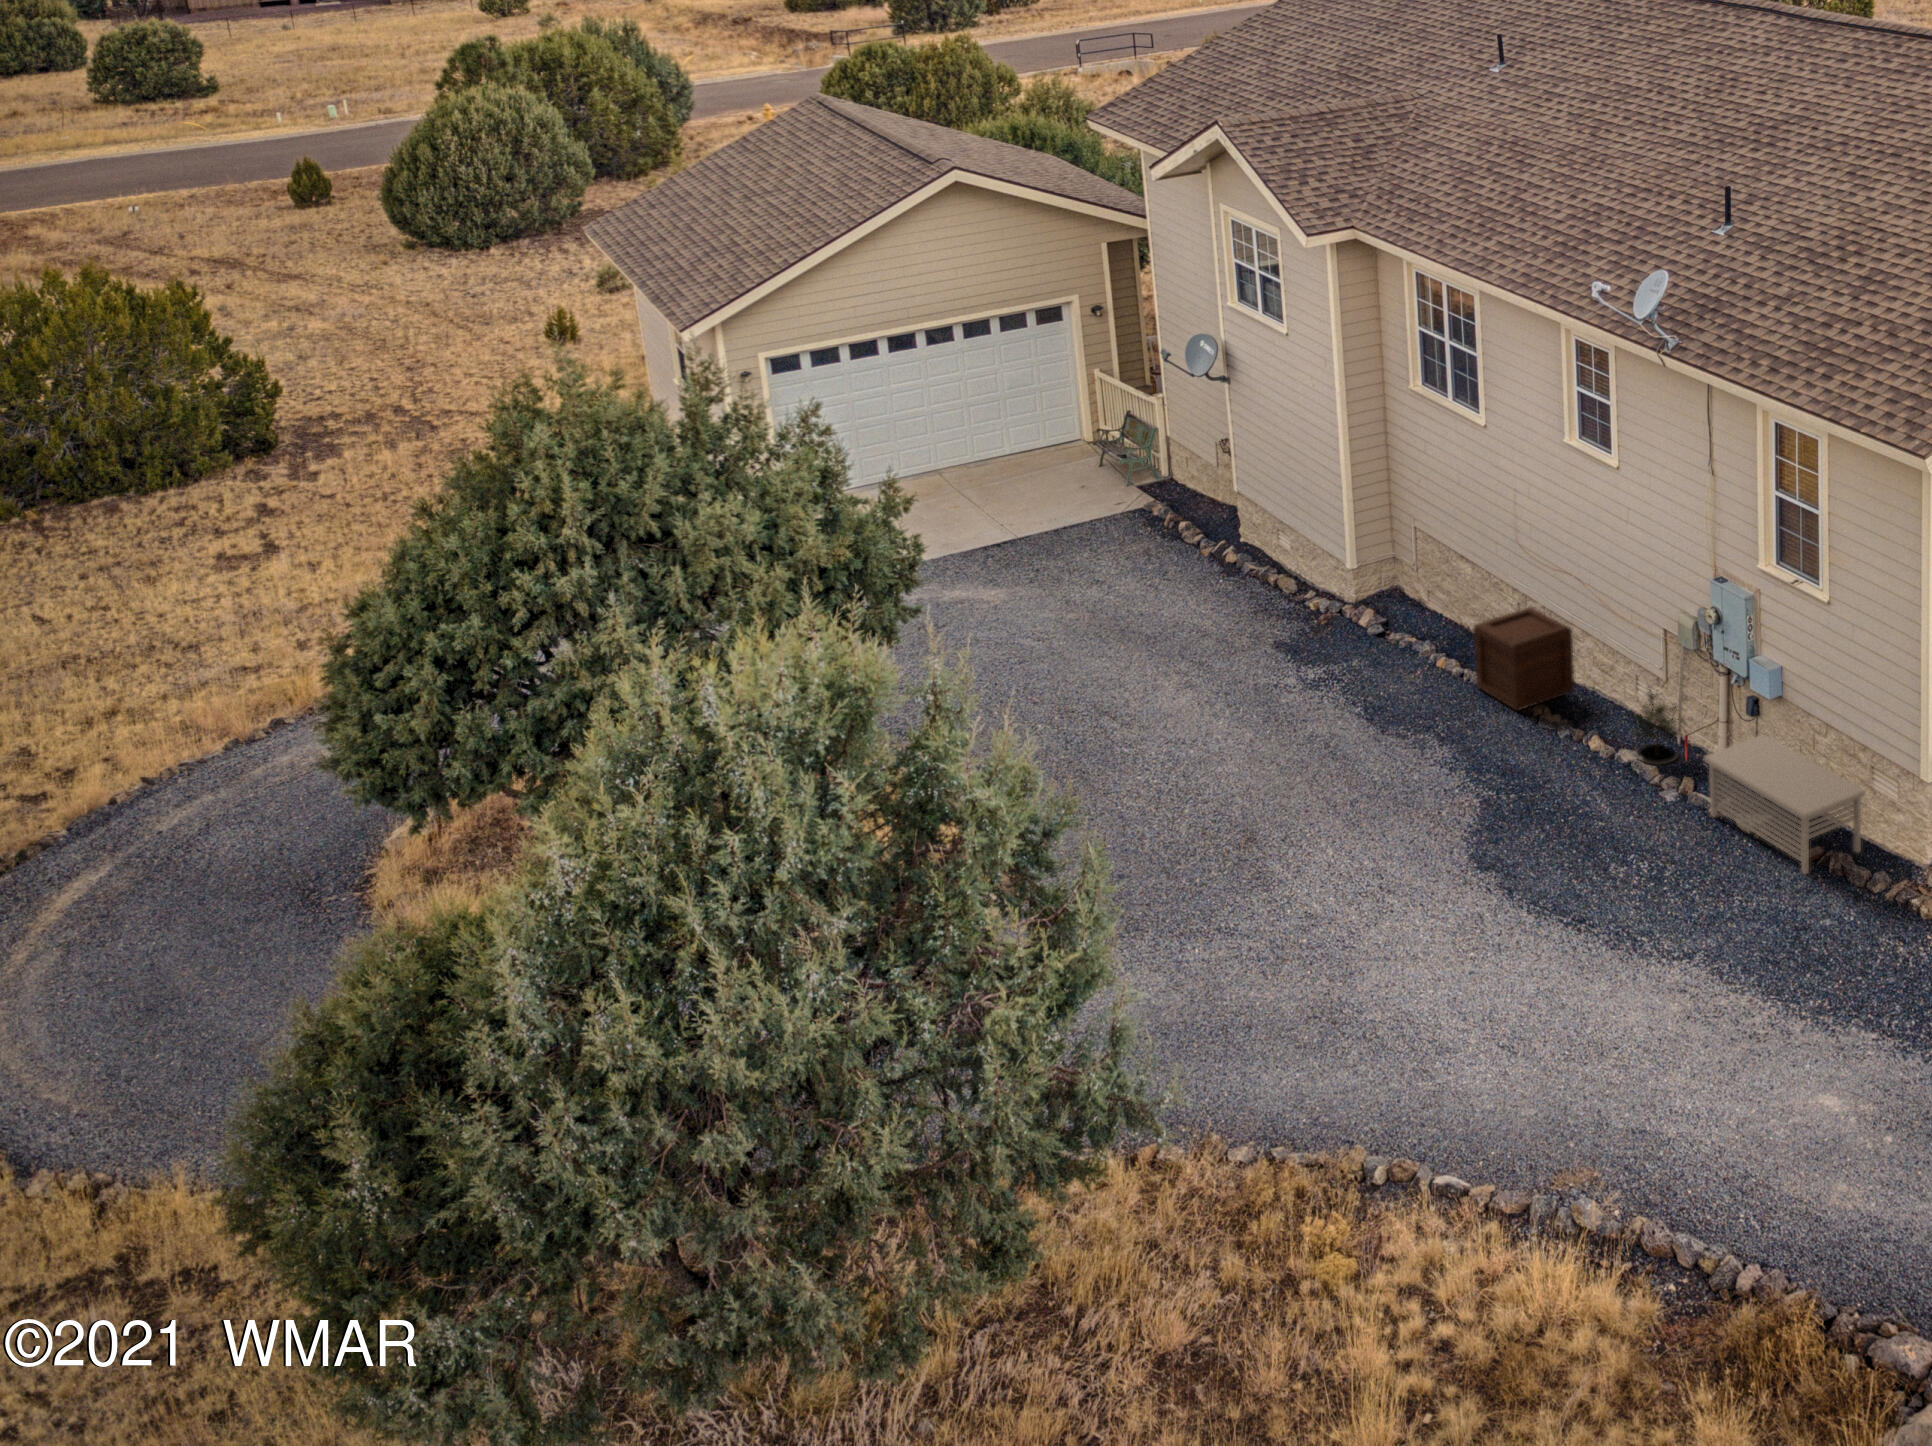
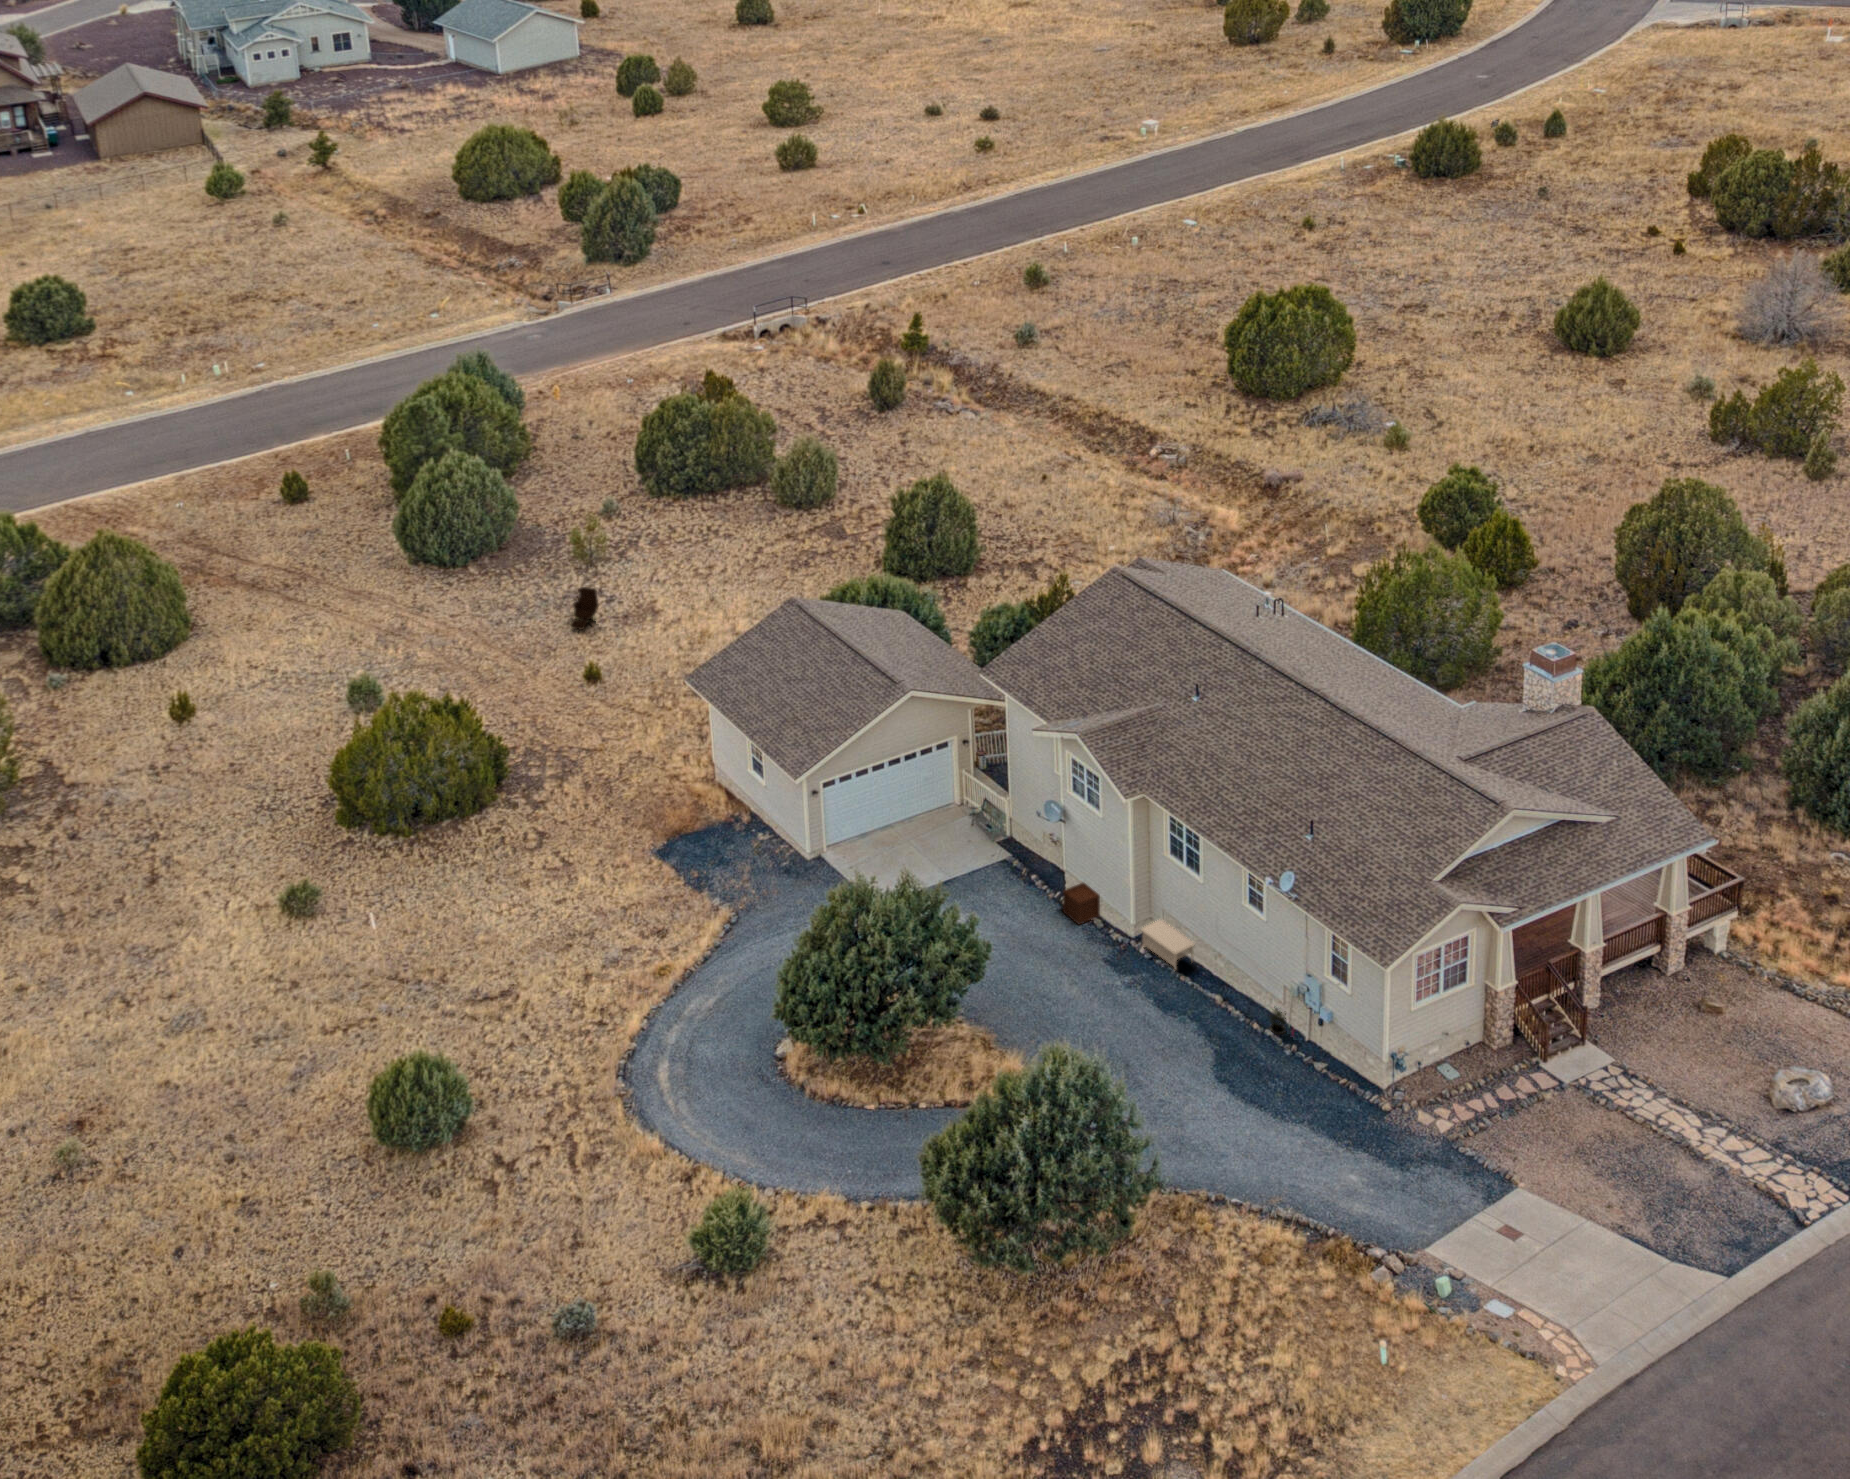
lounge chair: none [538,216,601,286] -> present [571,587,599,630]
wooden crate: present [1474,608,1574,711] -> present [1063,883,1100,924]
storage bench: present [1704,735,1866,874] -> present [1142,920,1194,969]

